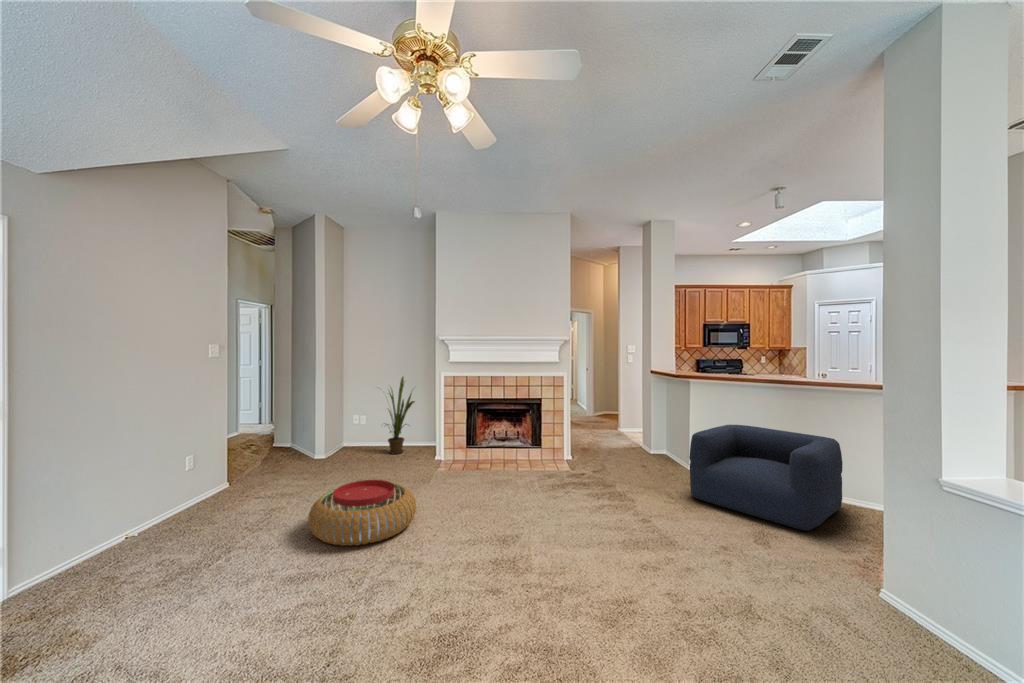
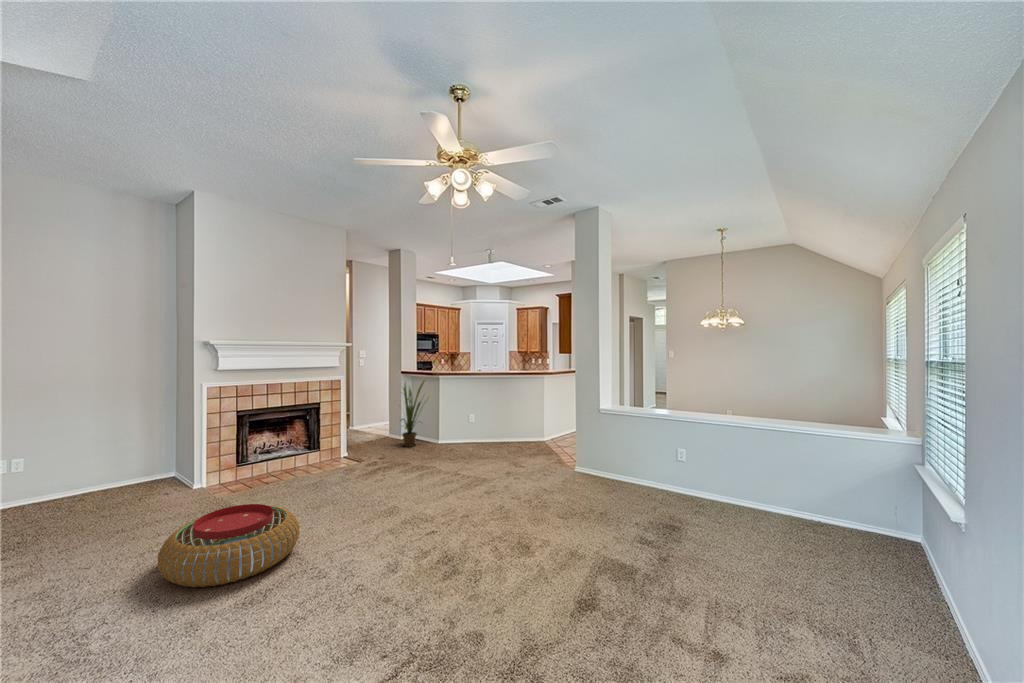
house plant: present [386,376,414,454] -> present [401,380,425,447]
armchair: present [689,425,842,531] -> none [463,405,542,459]

